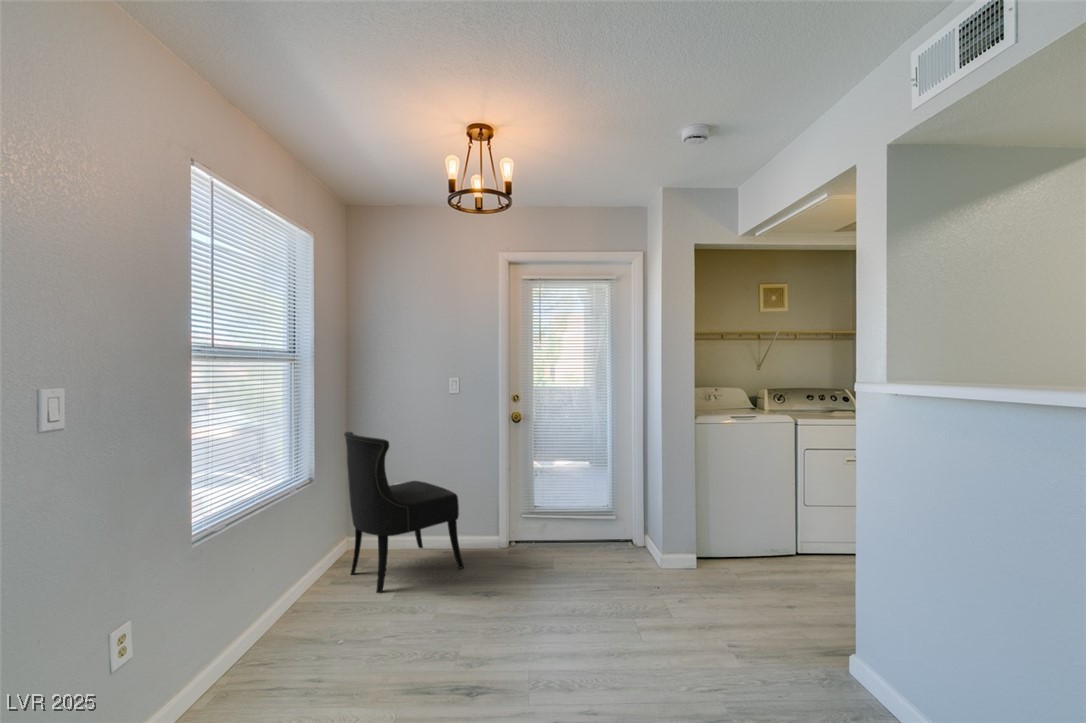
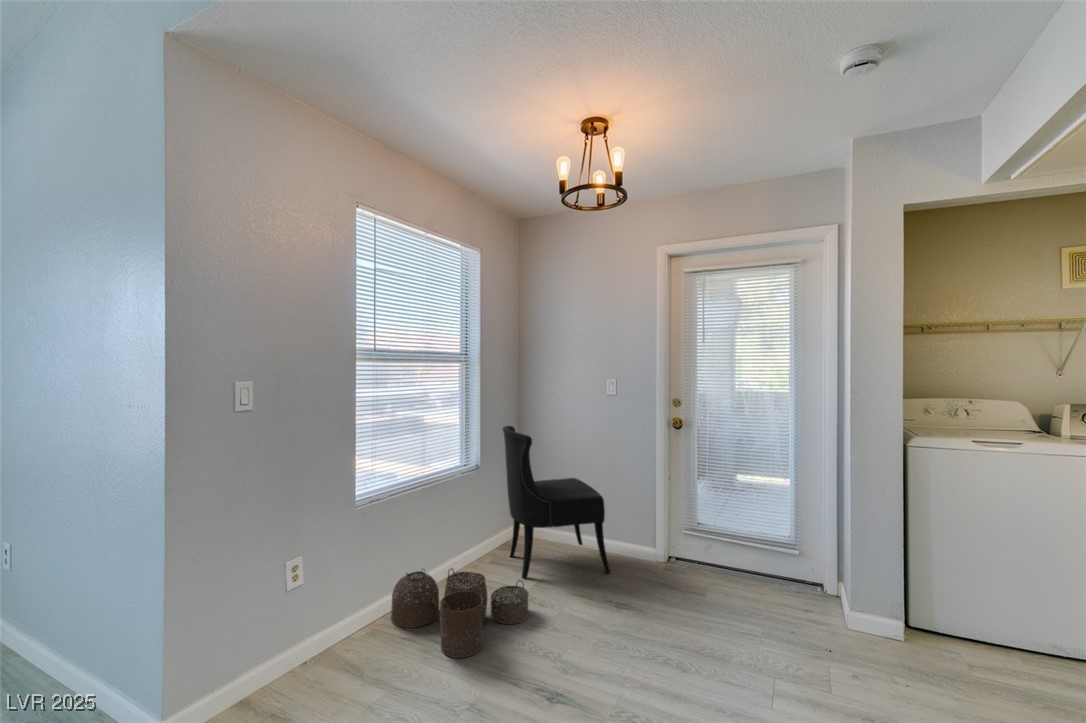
woven basket: none [236,592,405,691] -> present [390,569,528,658]

